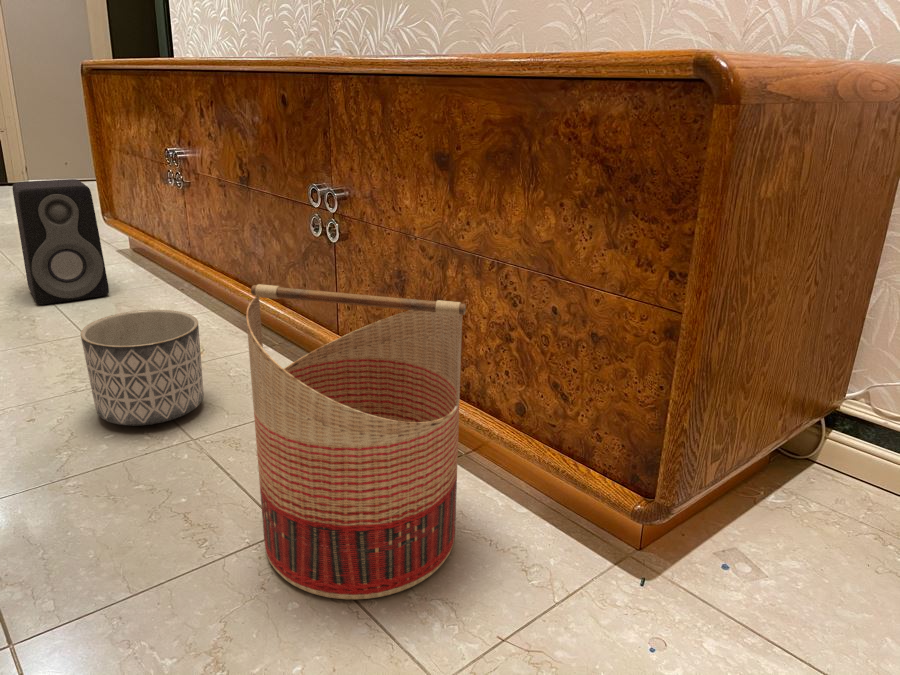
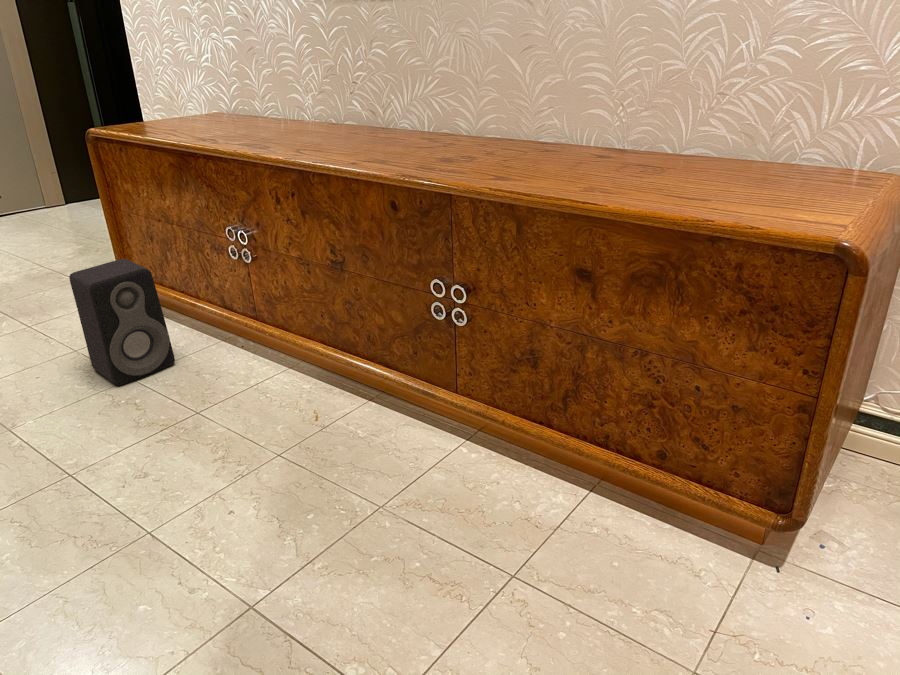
basket: present [246,284,466,599] -> none [498,397,665,628]
planter: present [81,310,204,426] -> none [266,399,363,508]

